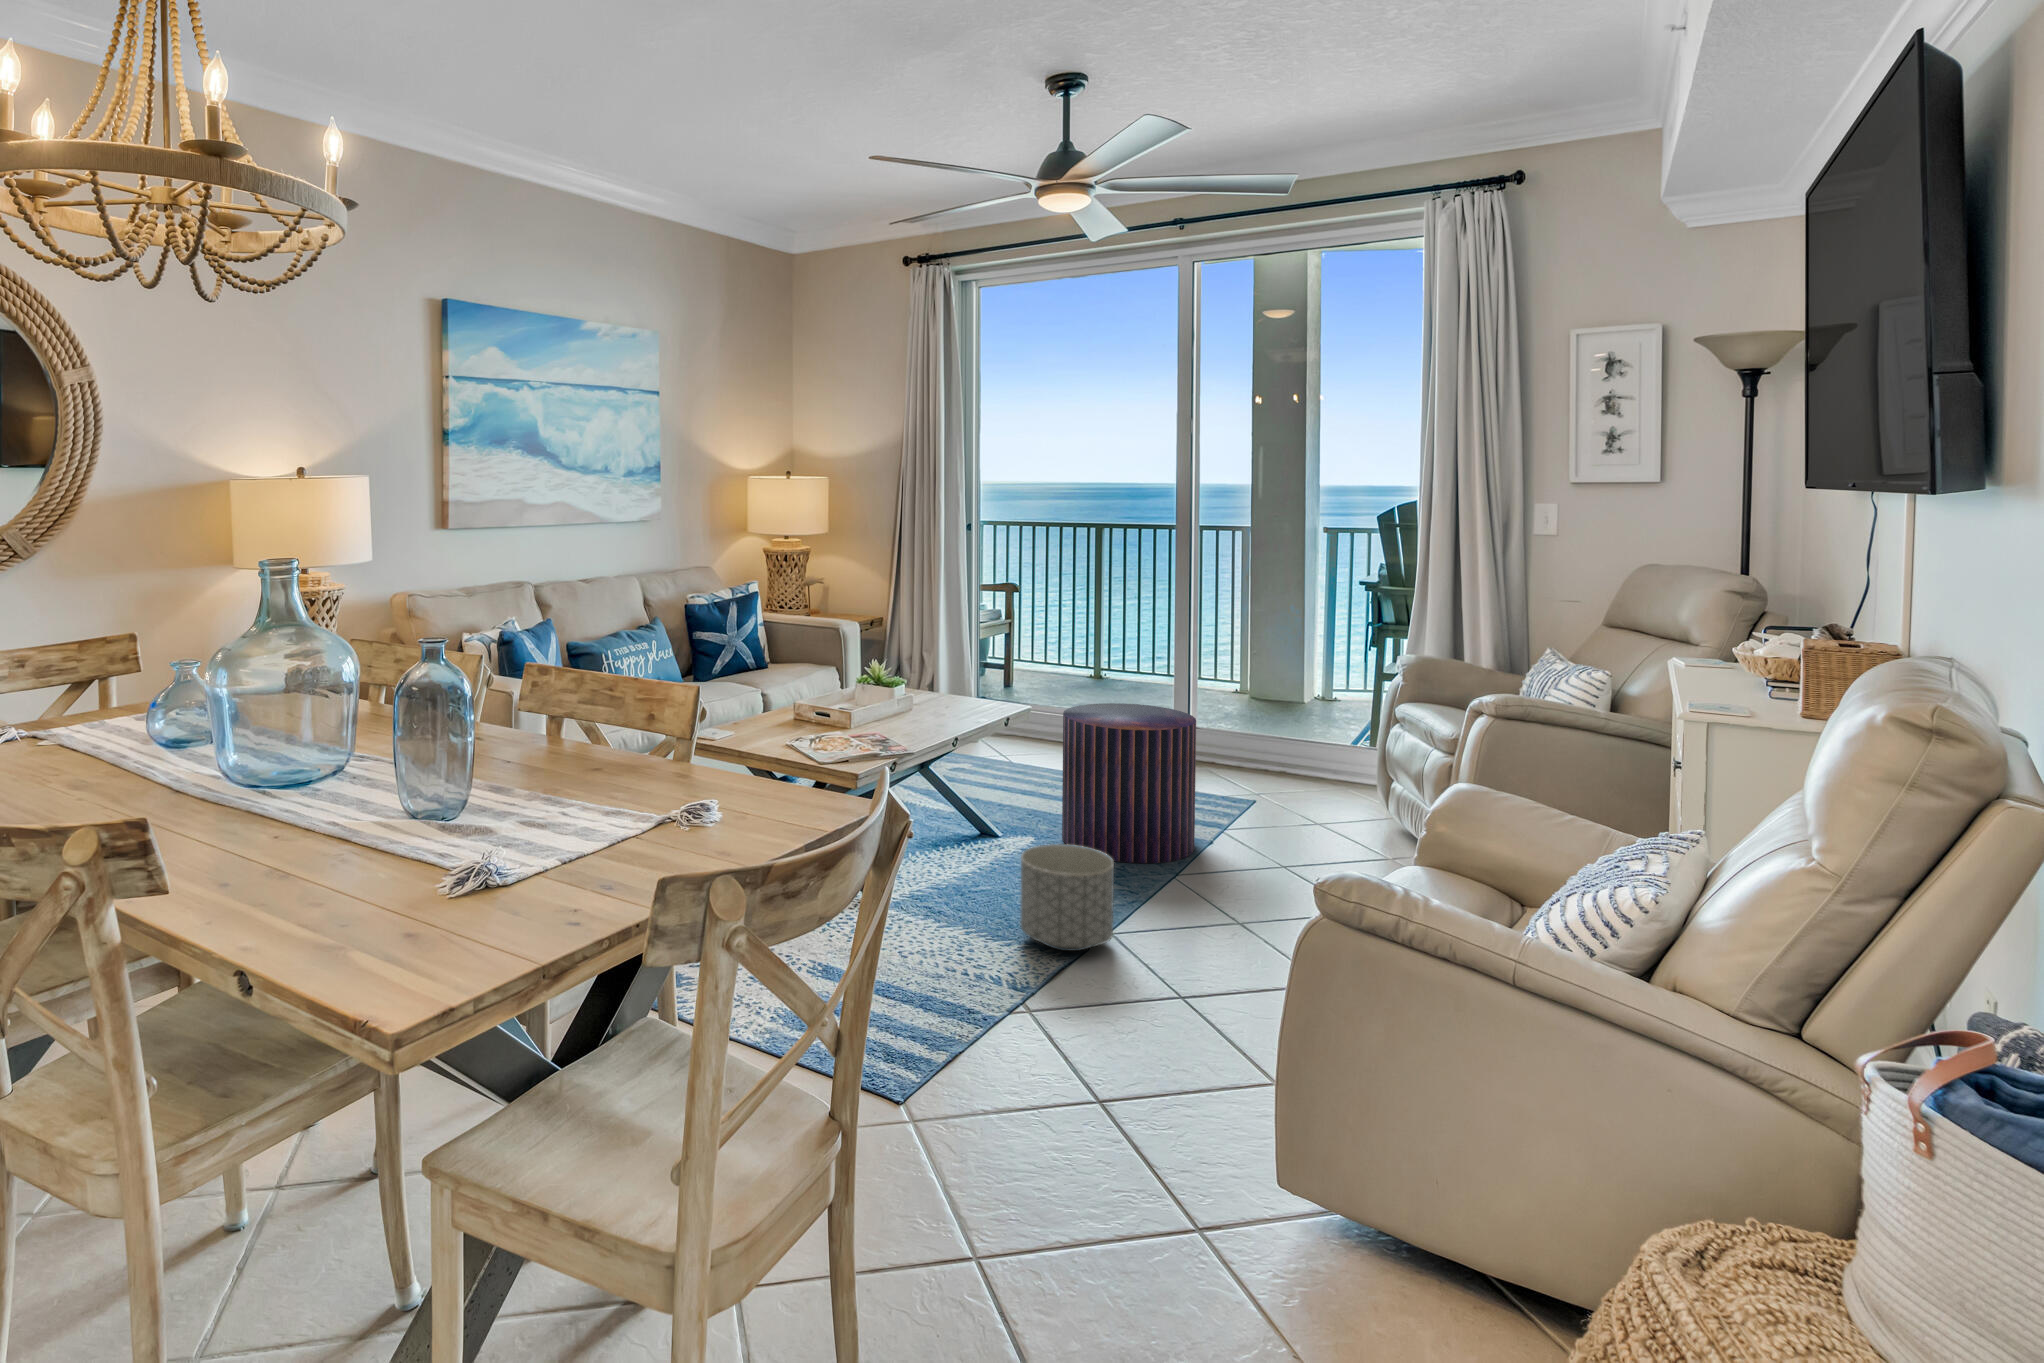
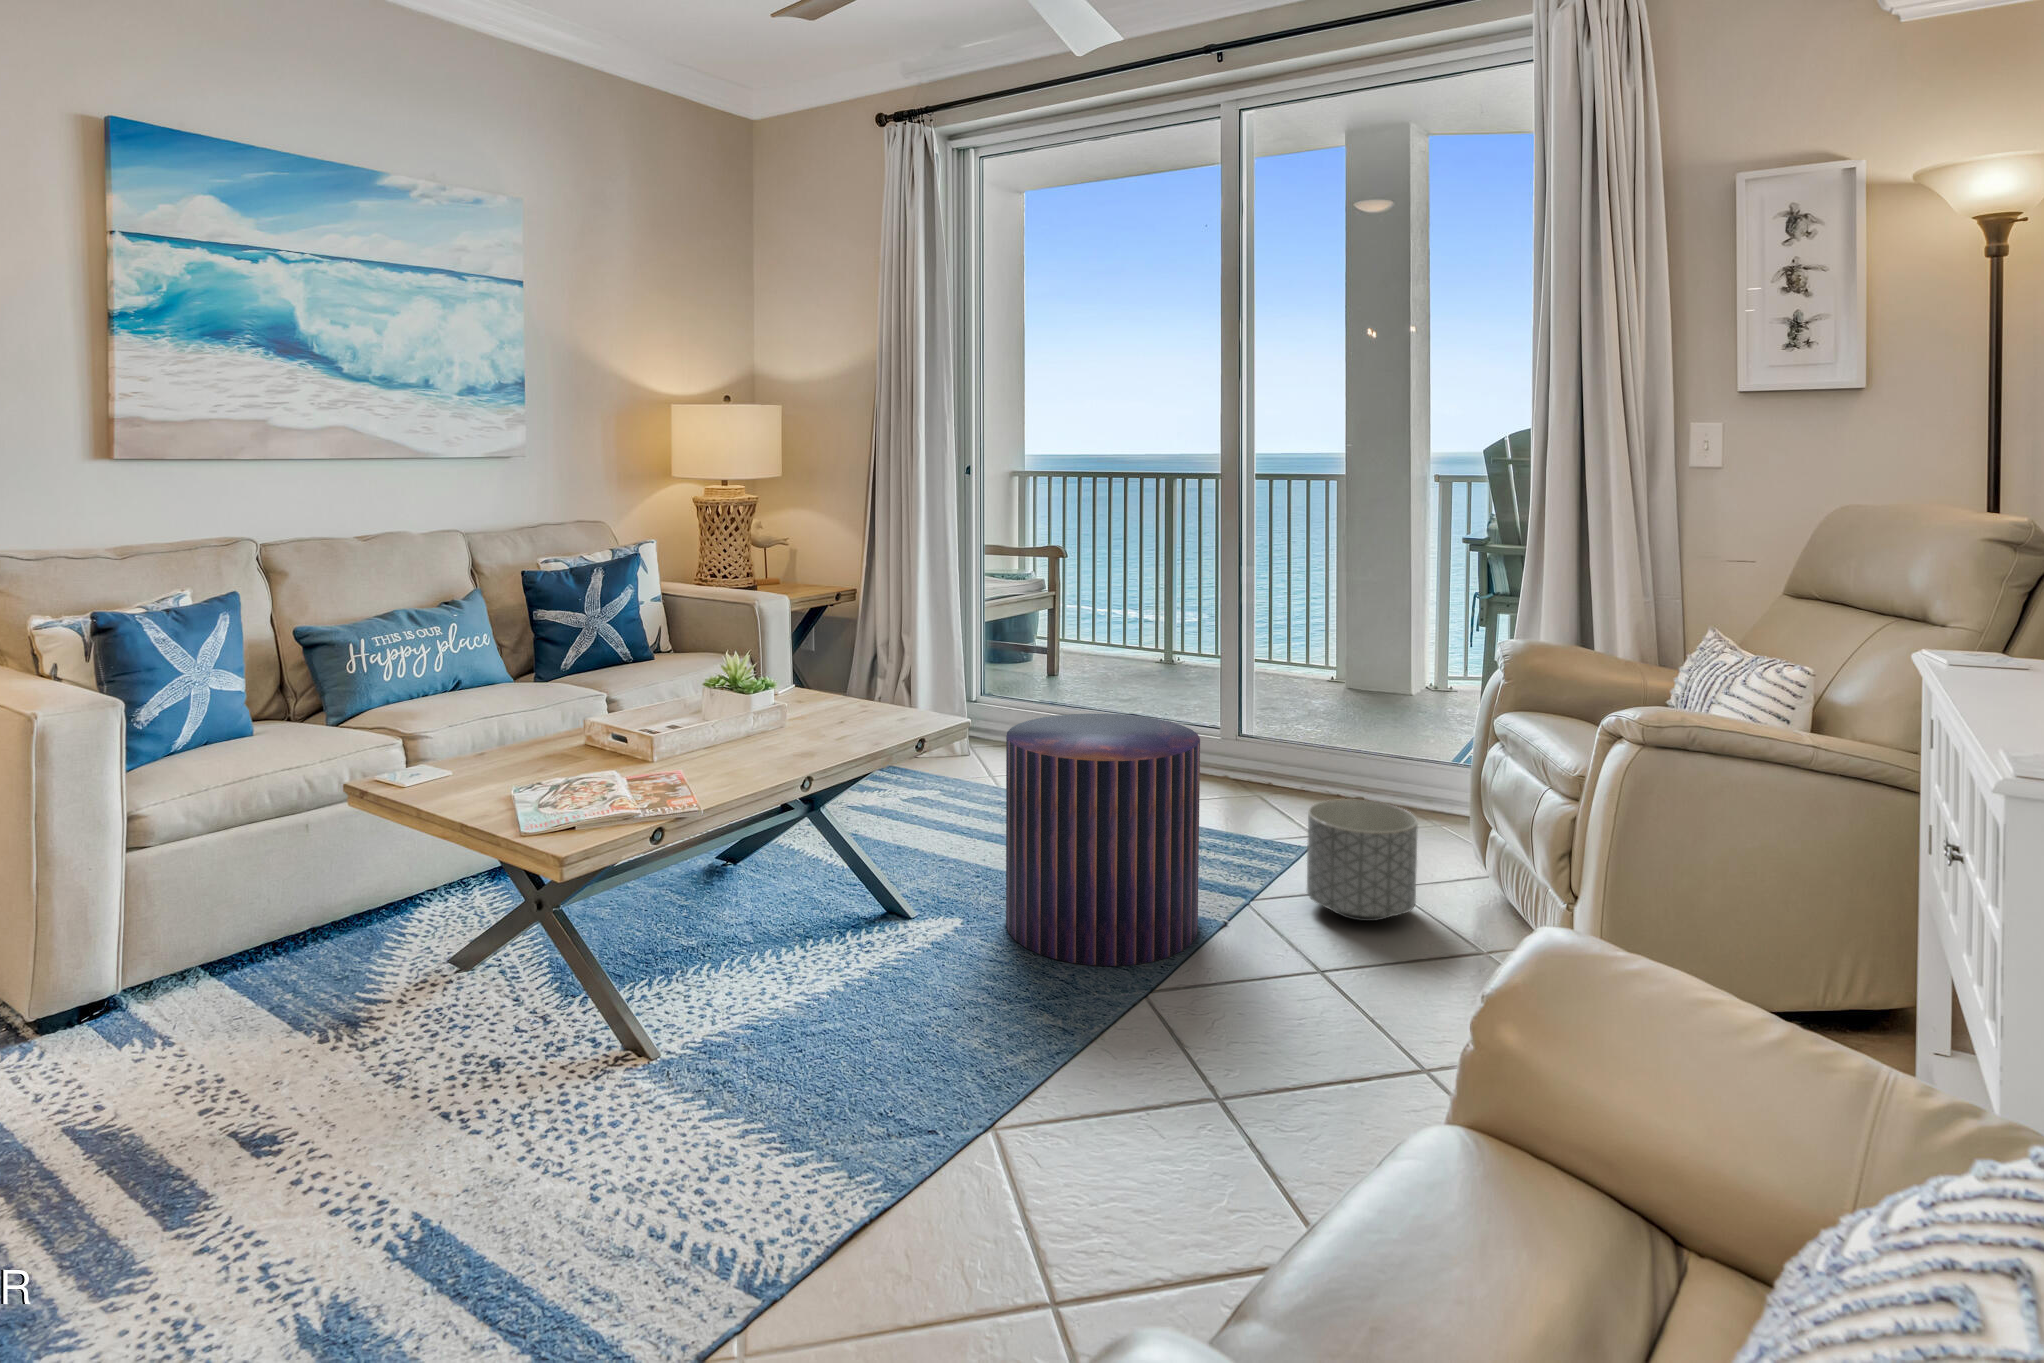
planter: present [1020,844,1114,951] -> present [1307,799,1418,921]

